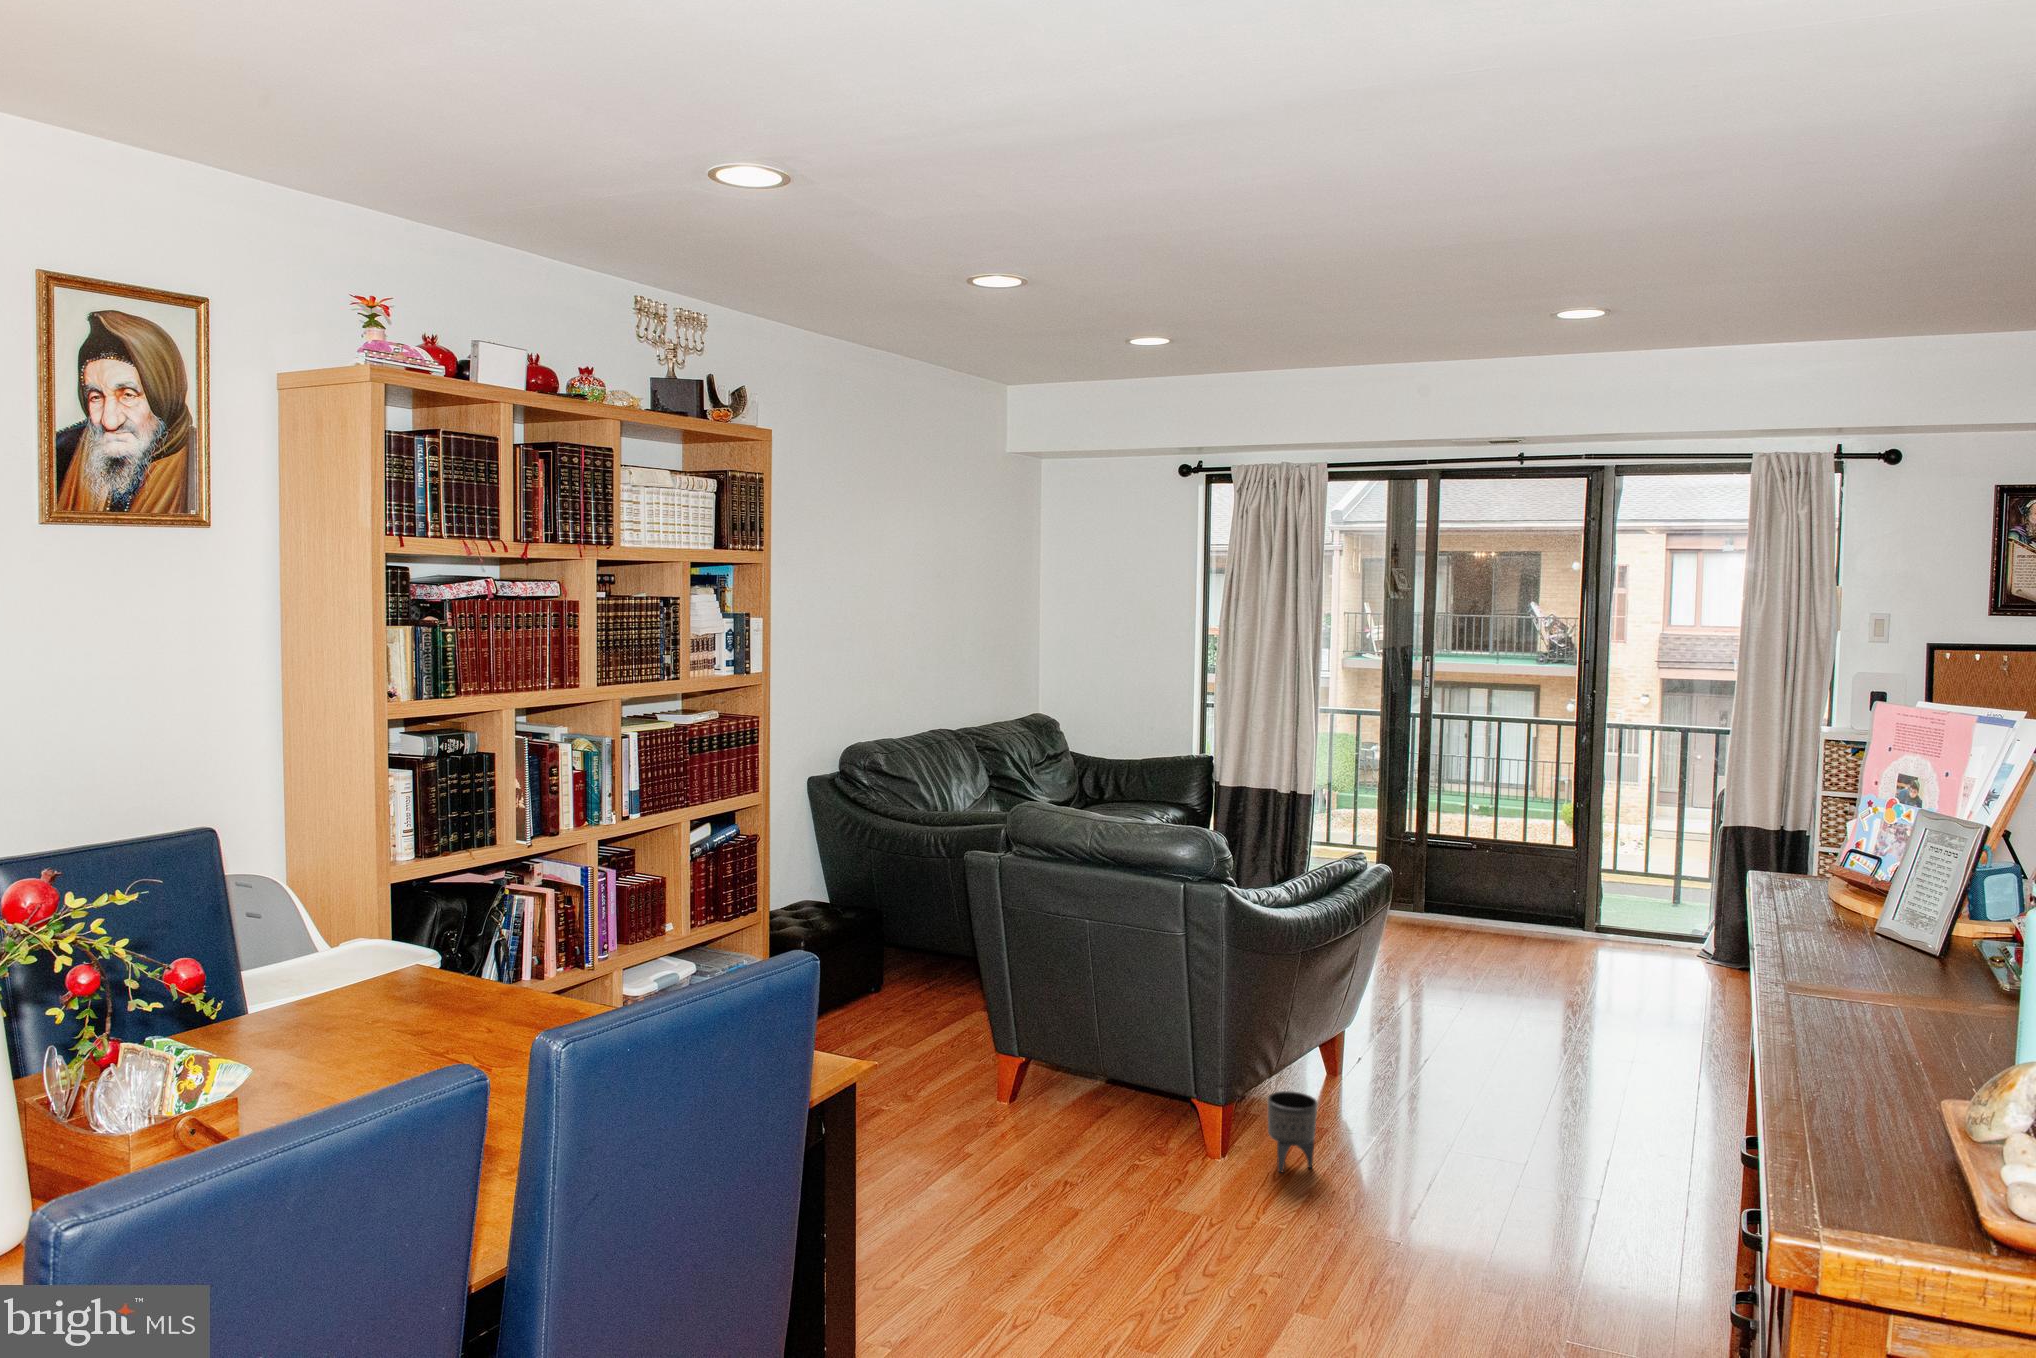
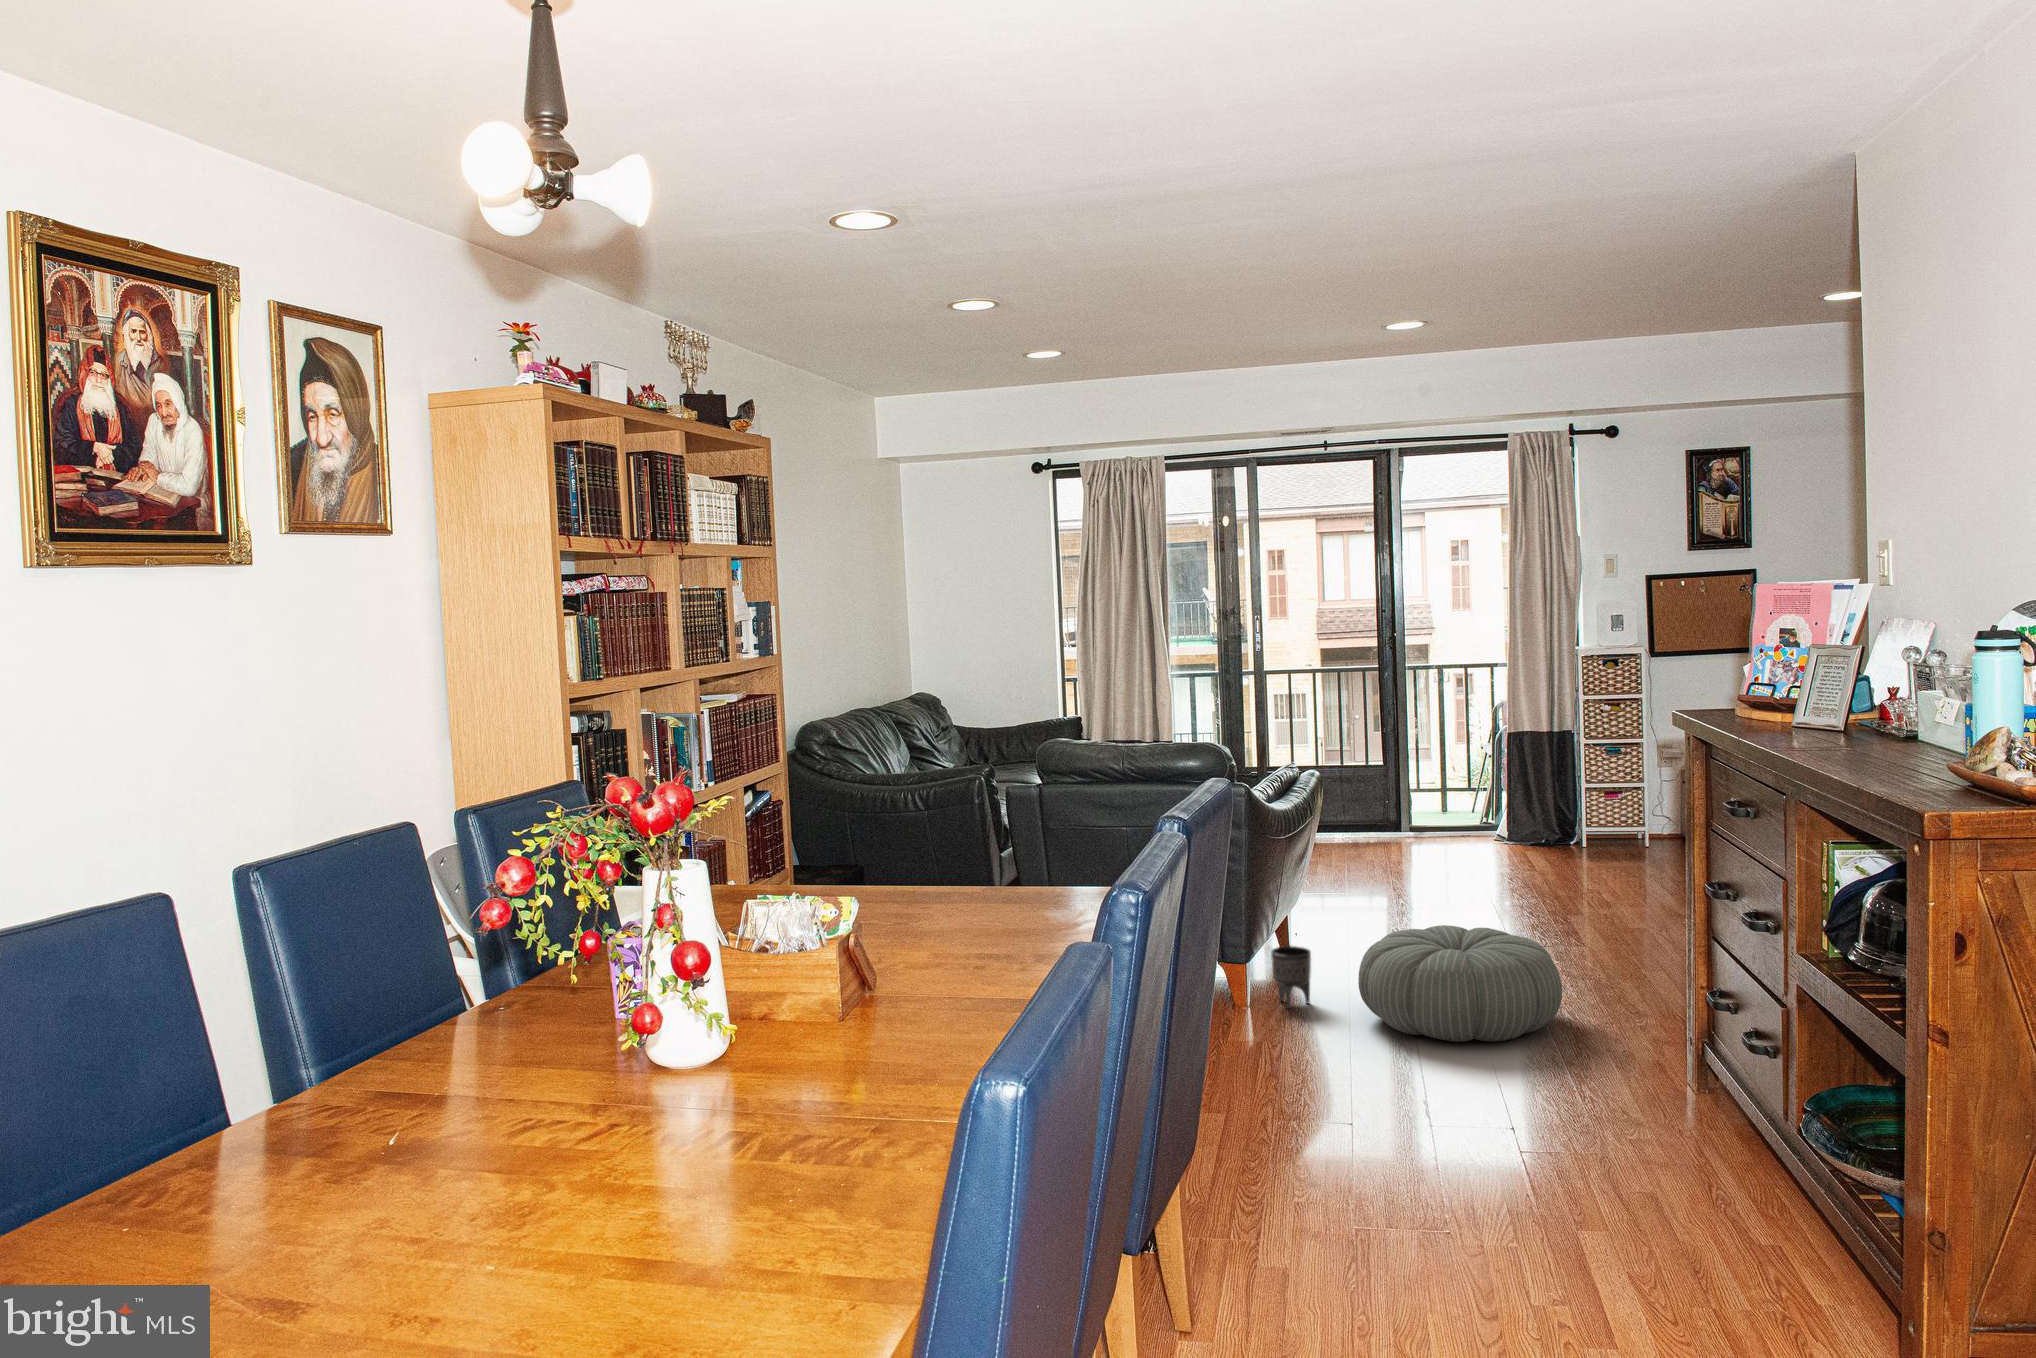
pouf: none [1356,1098,1623,1281] -> present [1358,925,1562,1042]

